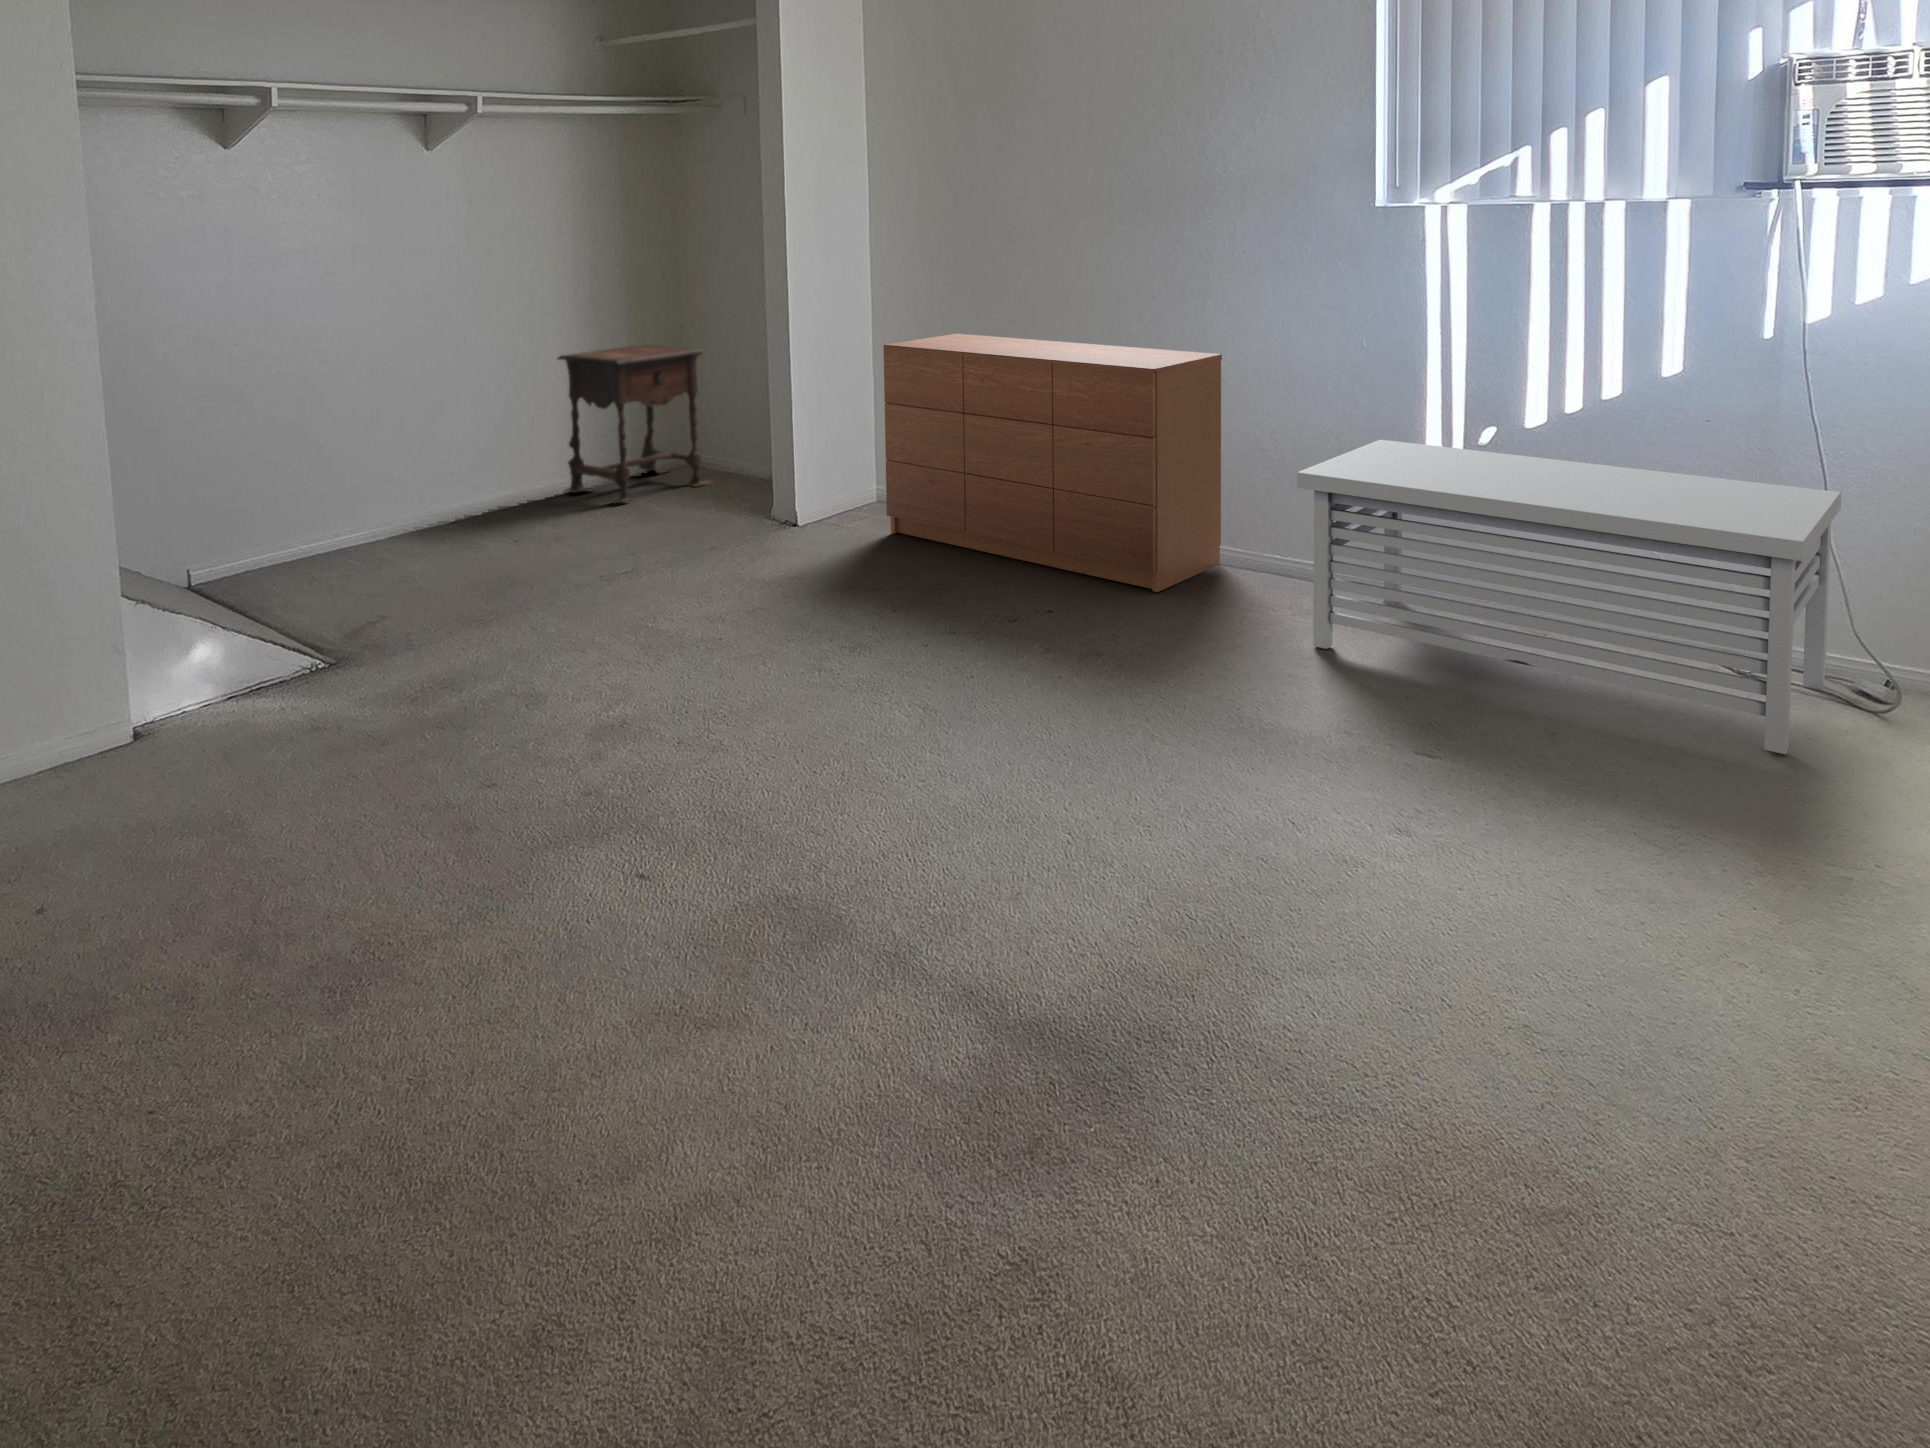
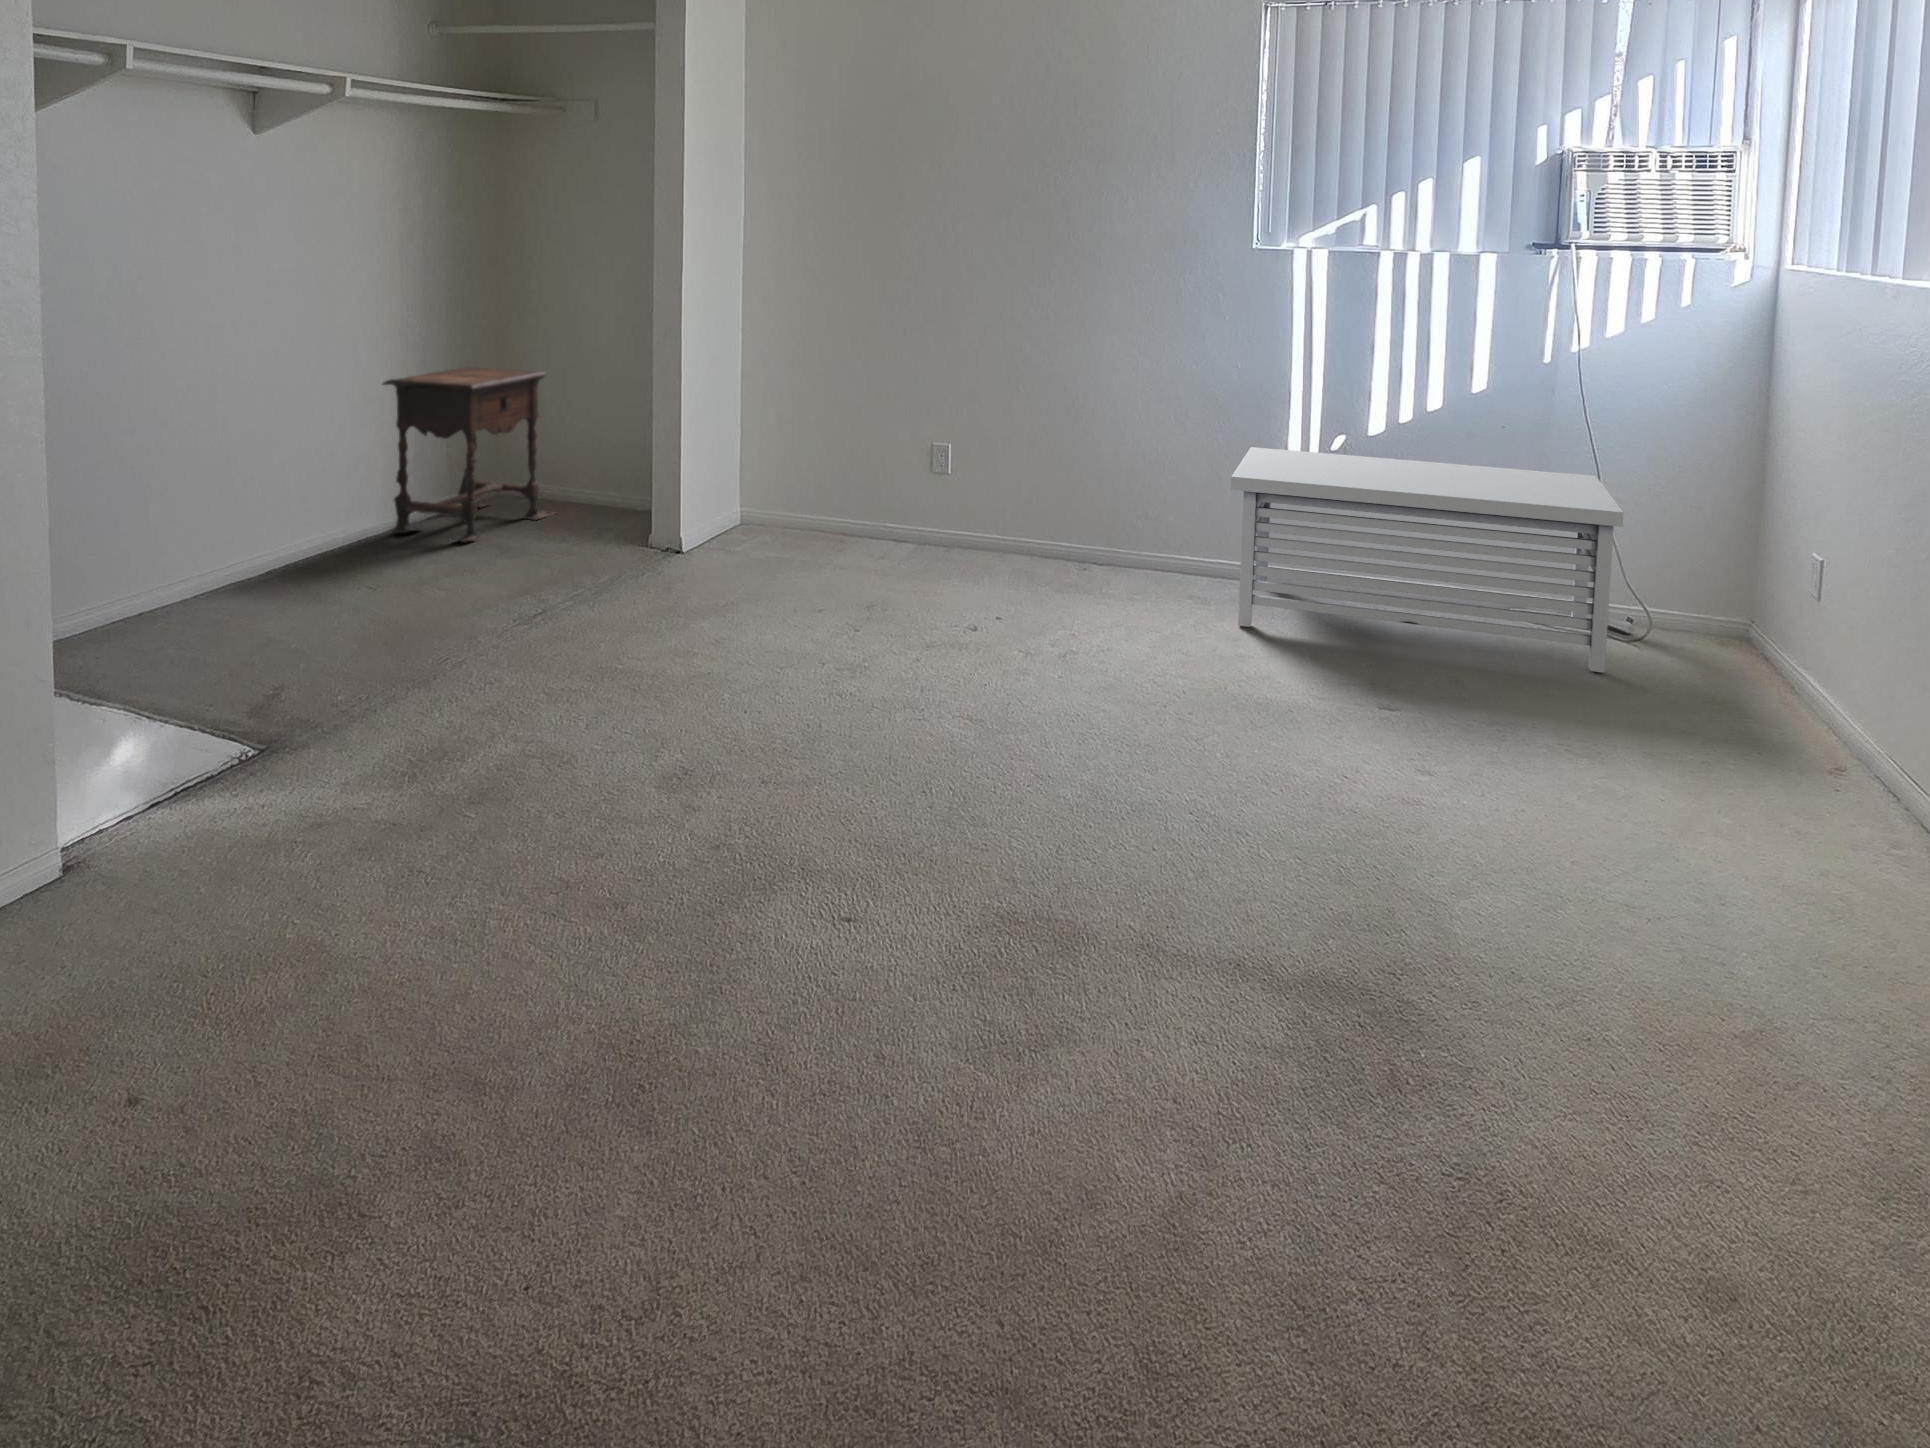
dresser: present [883,334,1222,592] -> none [787,356,1112,591]

